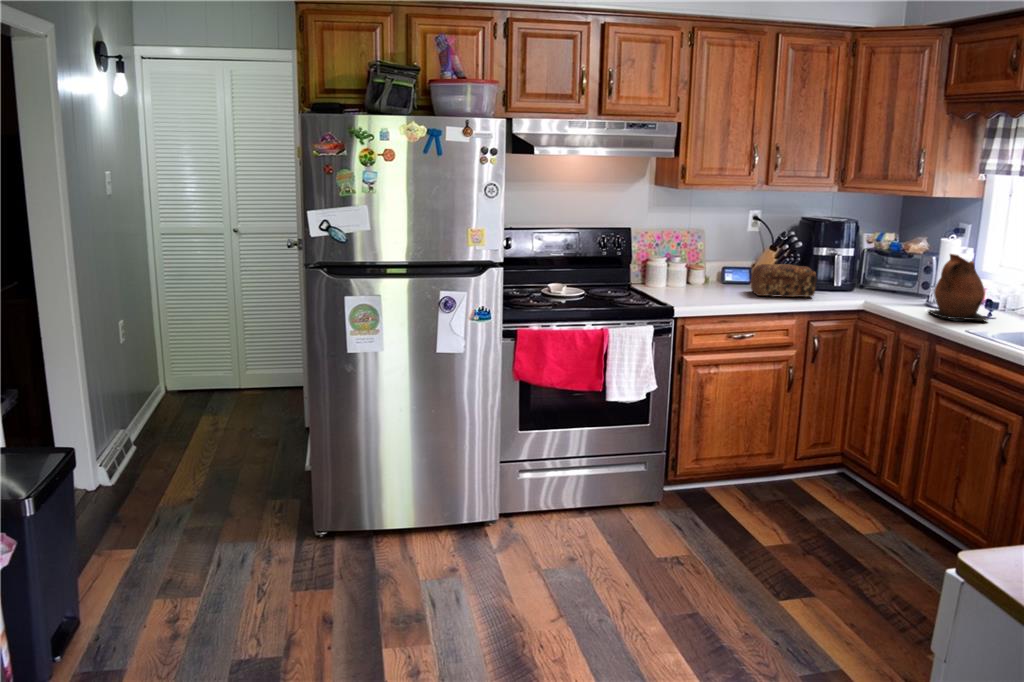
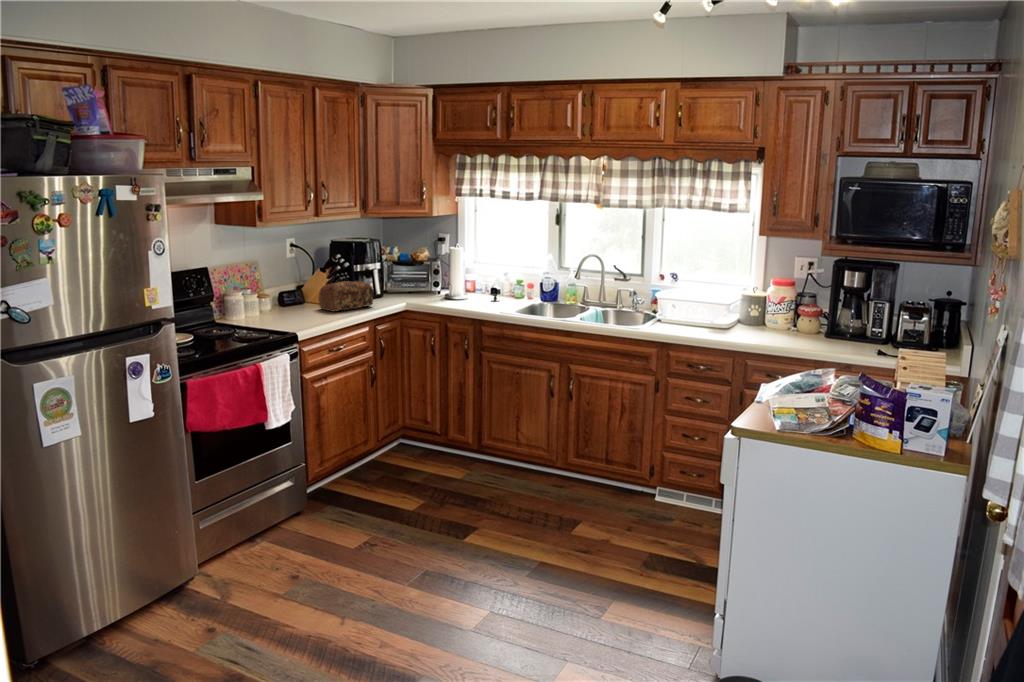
ceramic pitcher: present [929,254,988,321] -> none [454,257,498,306]

